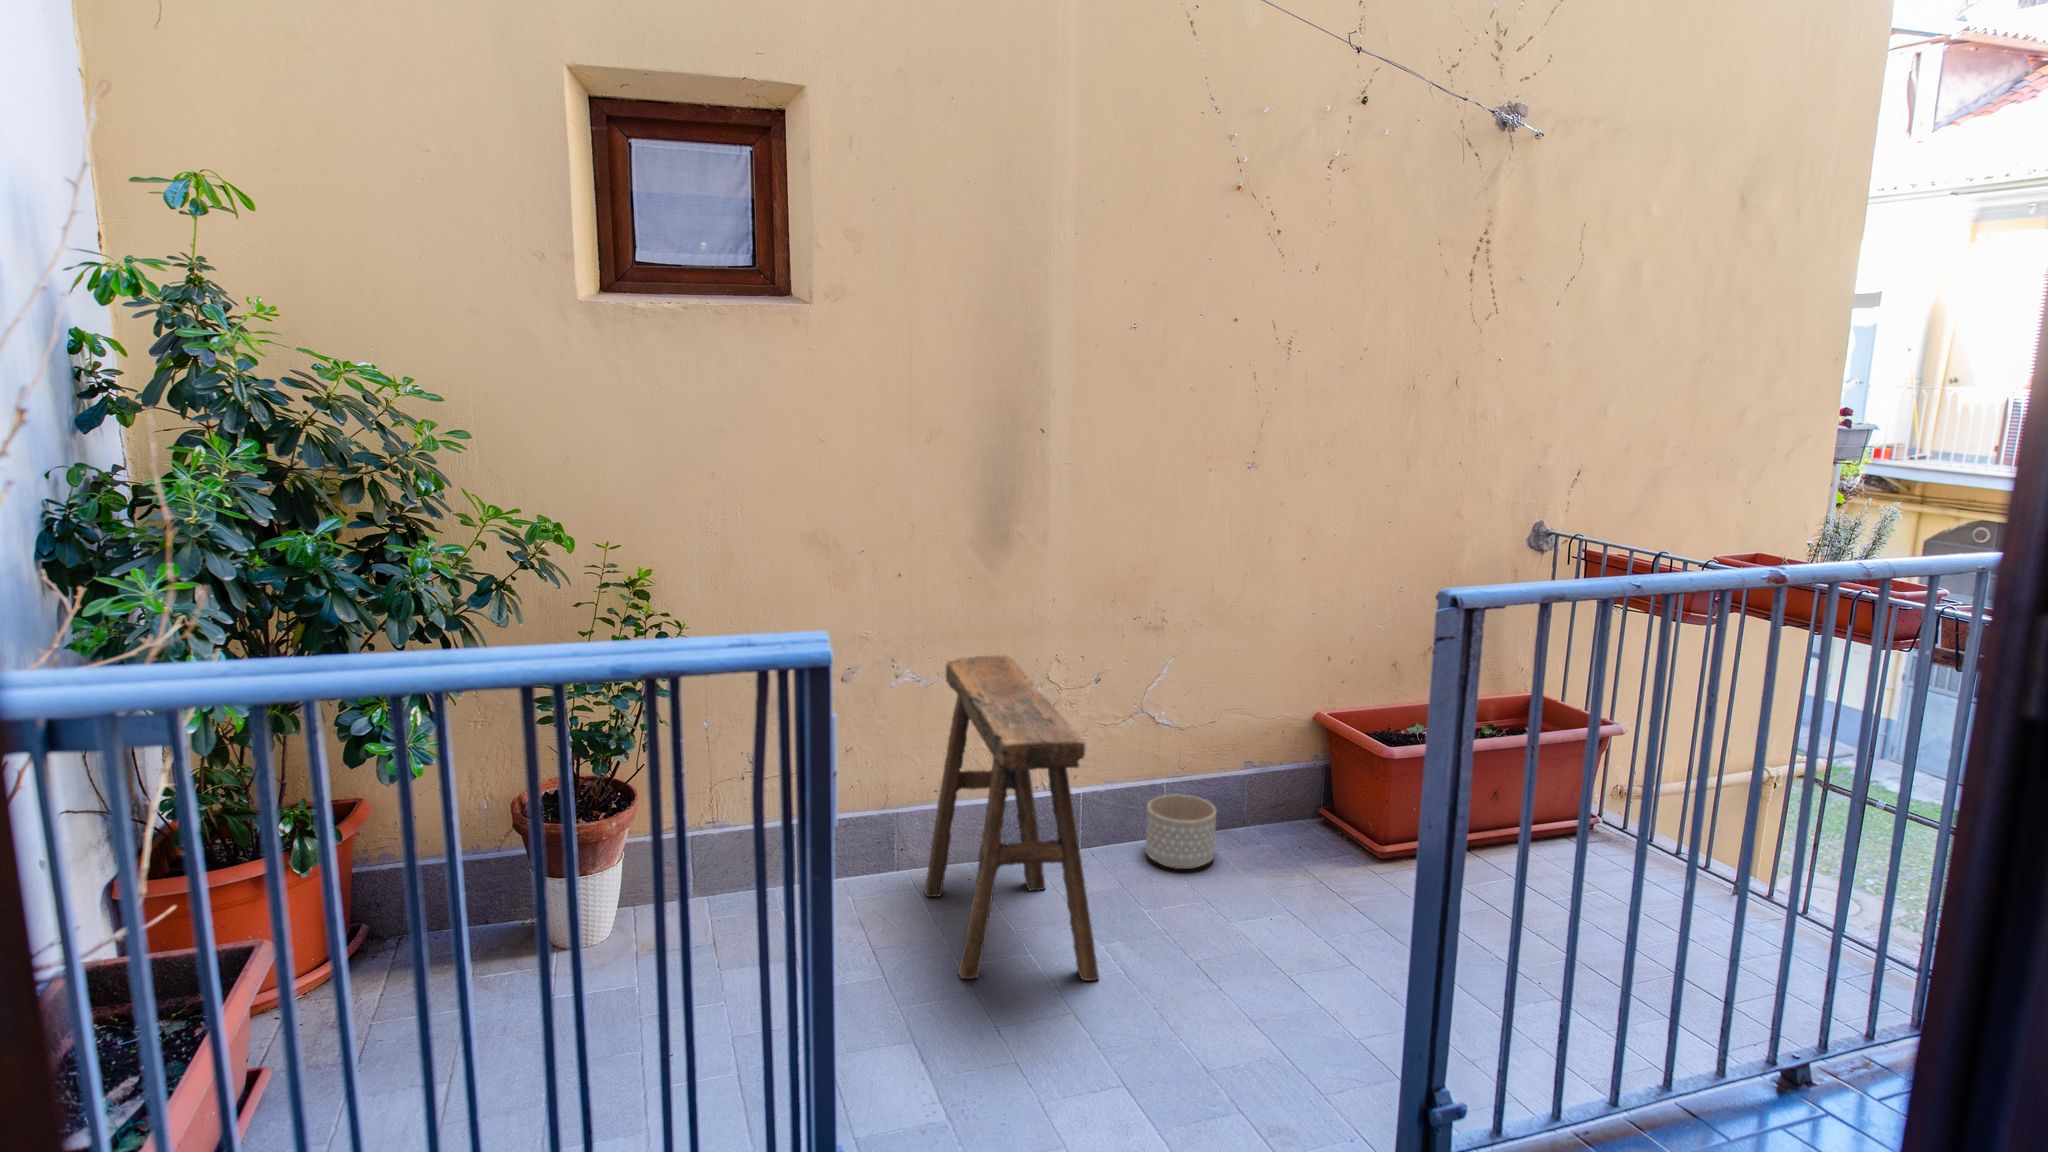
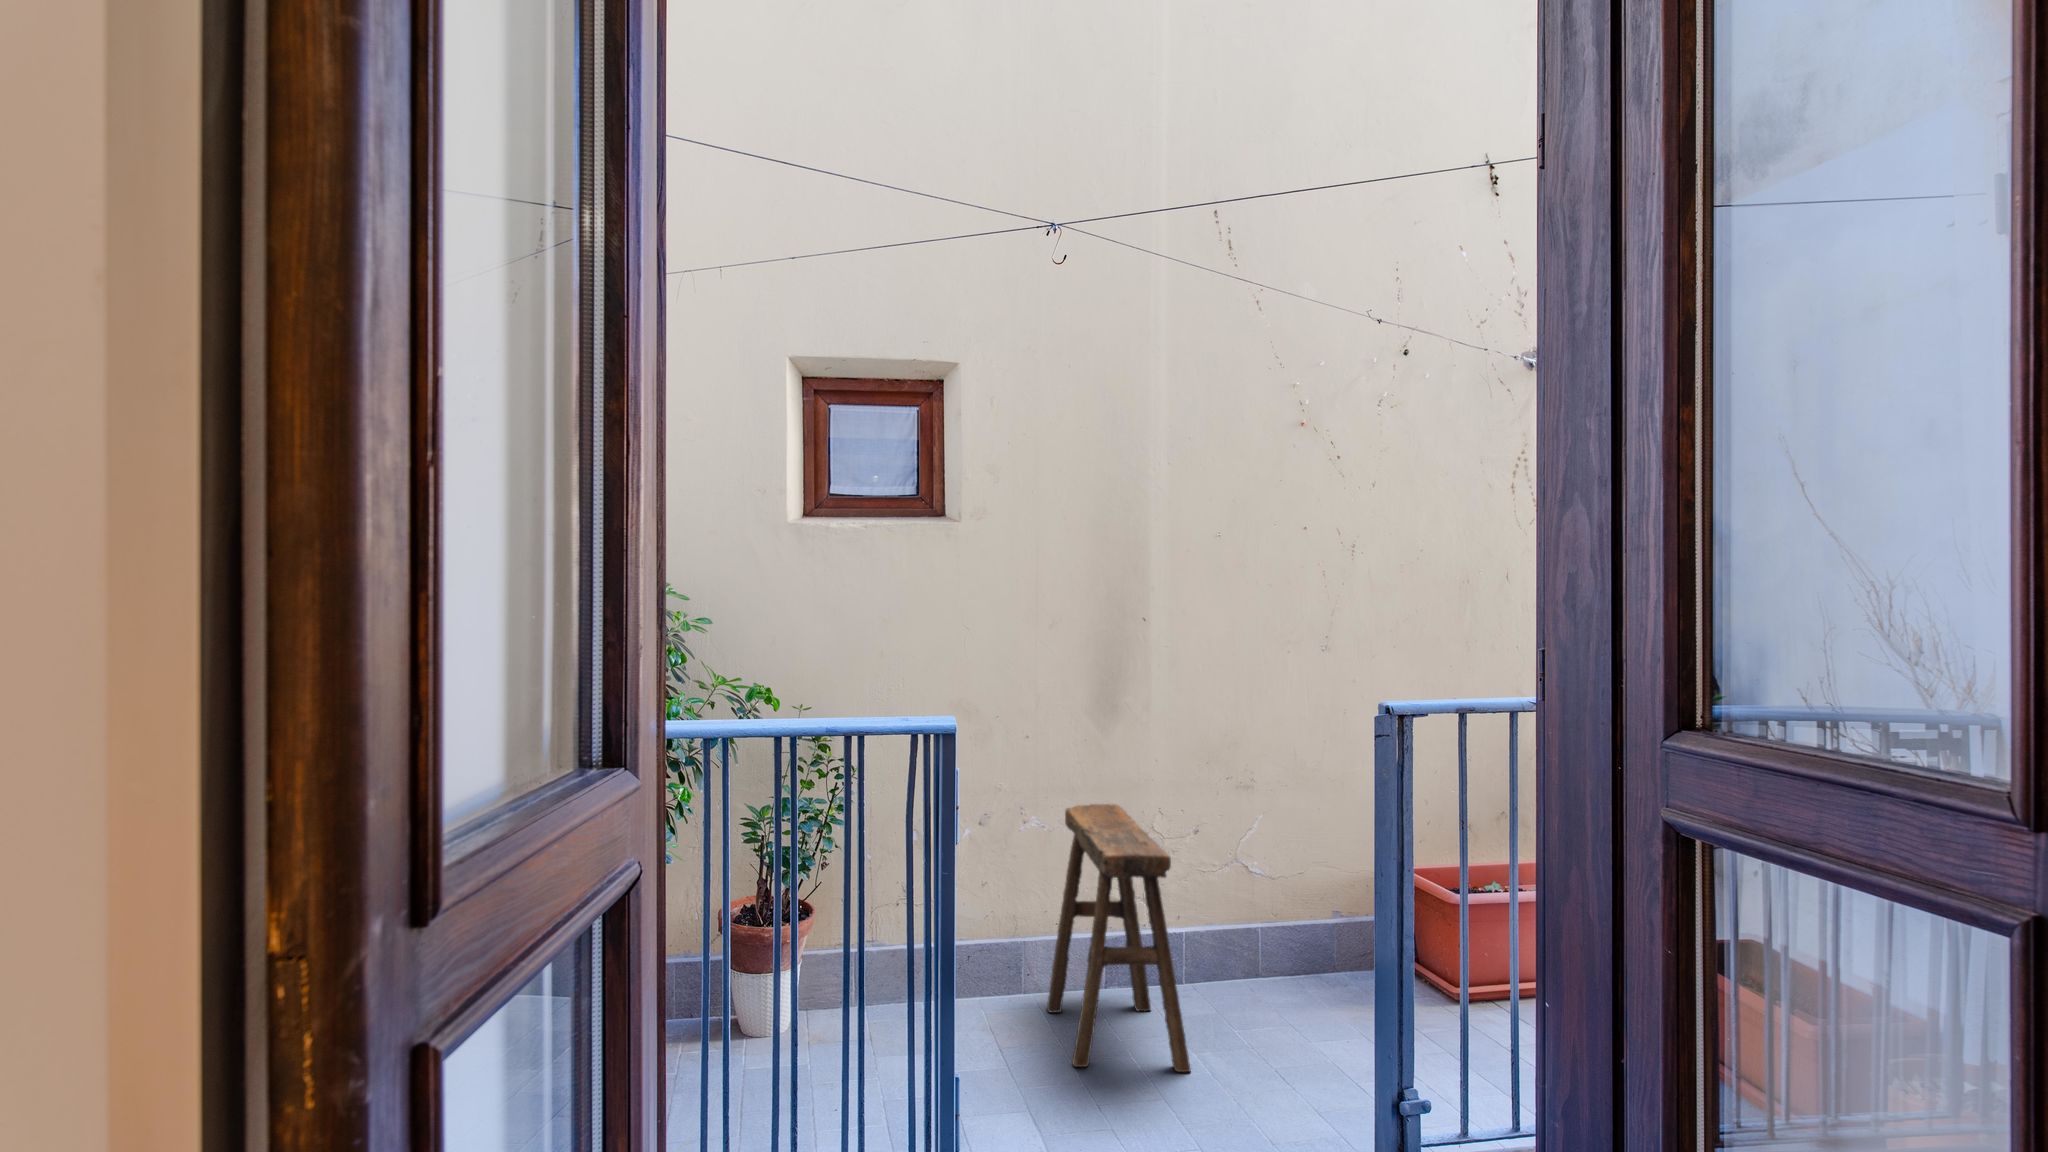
planter: present [1145,794,1216,869] -> none [1242,936,1304,1001]

